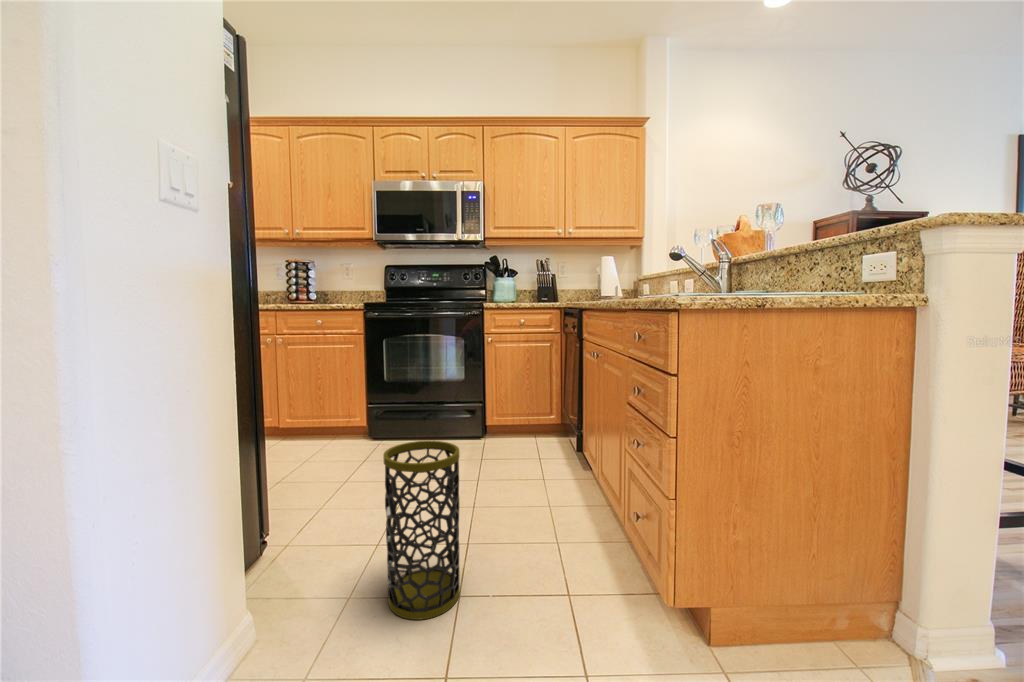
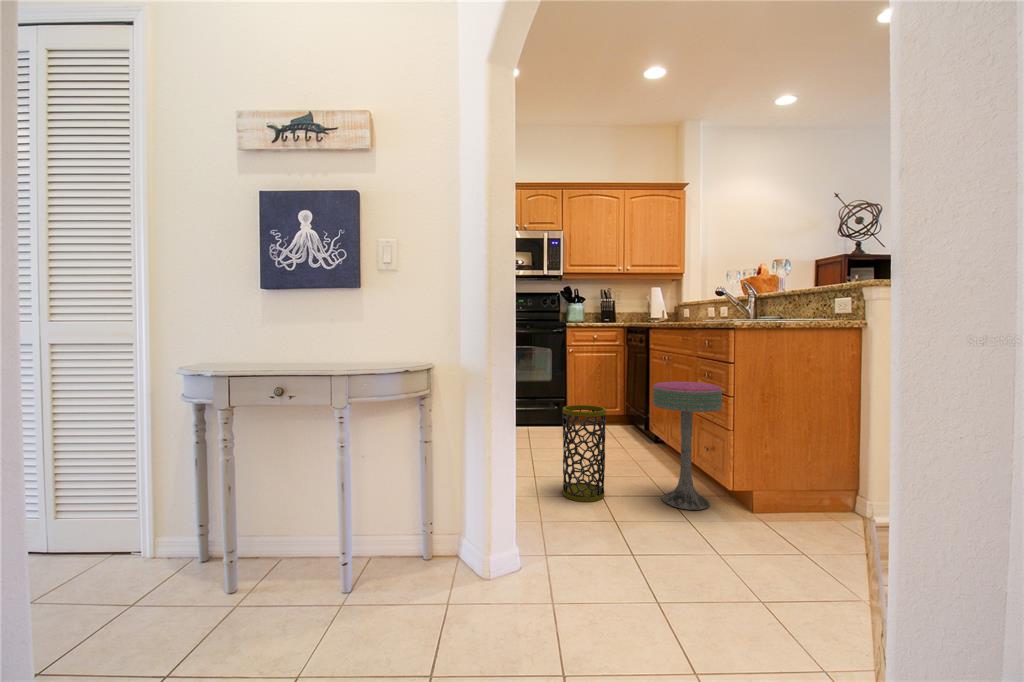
bar stool: none [535,403,655,645] -> present [653,381,722,510]

